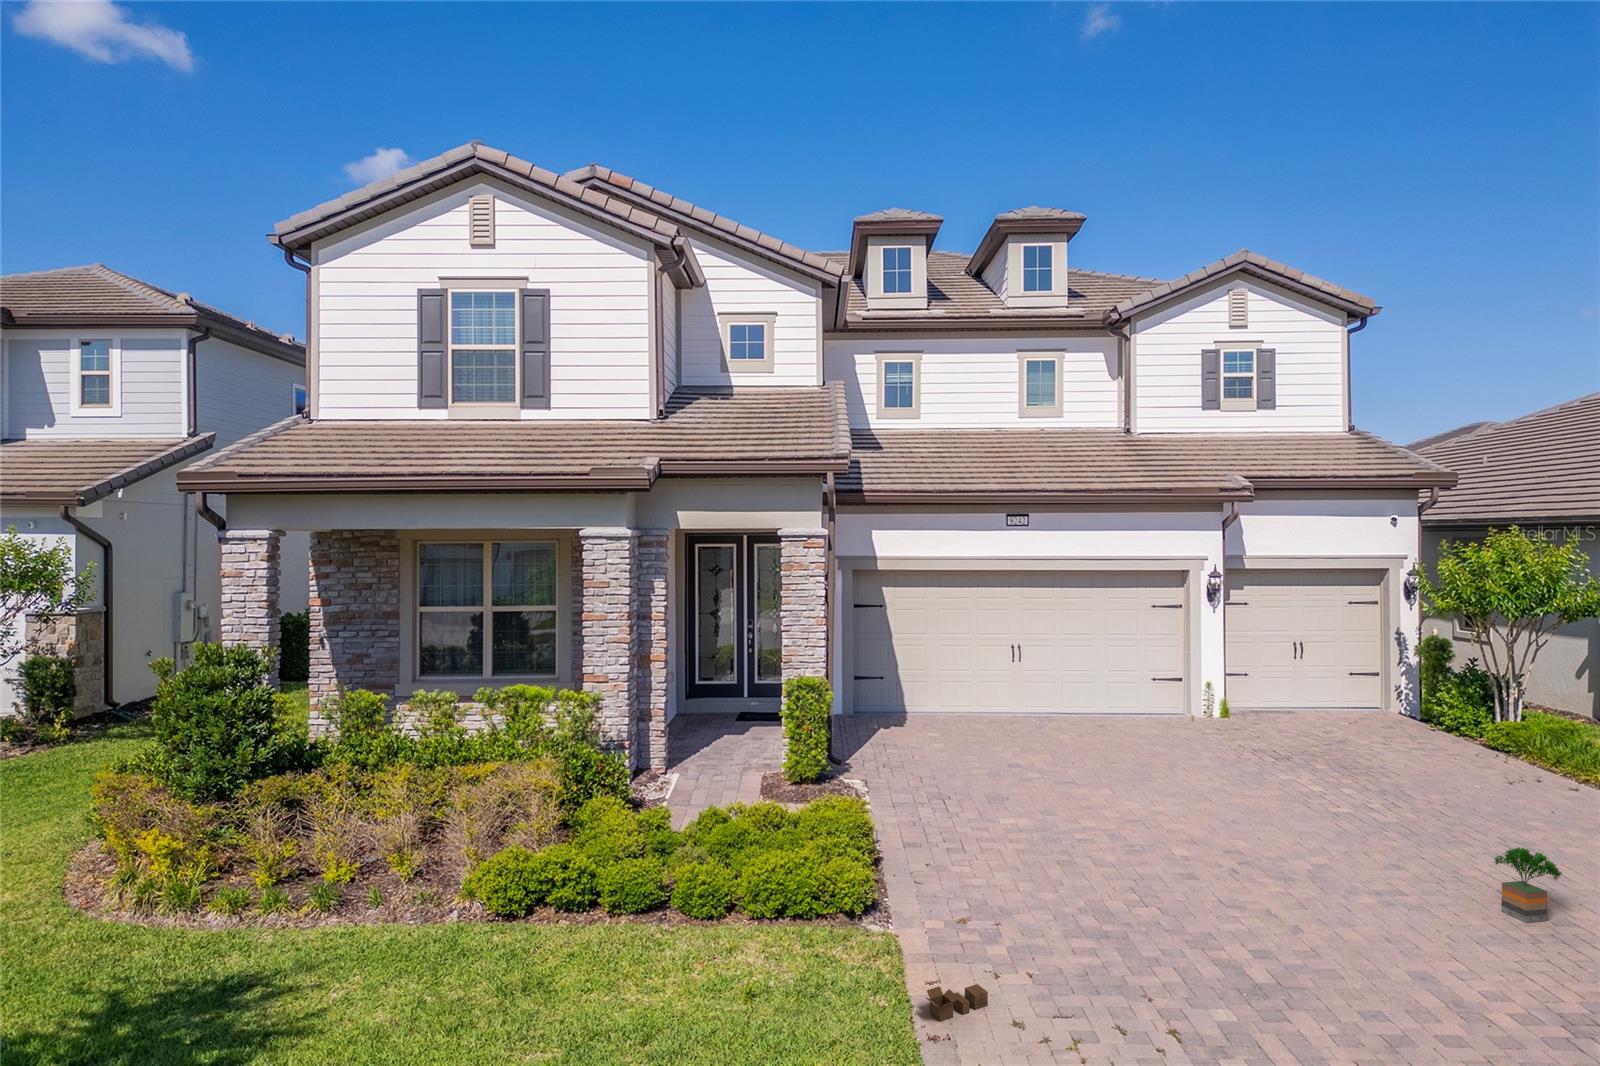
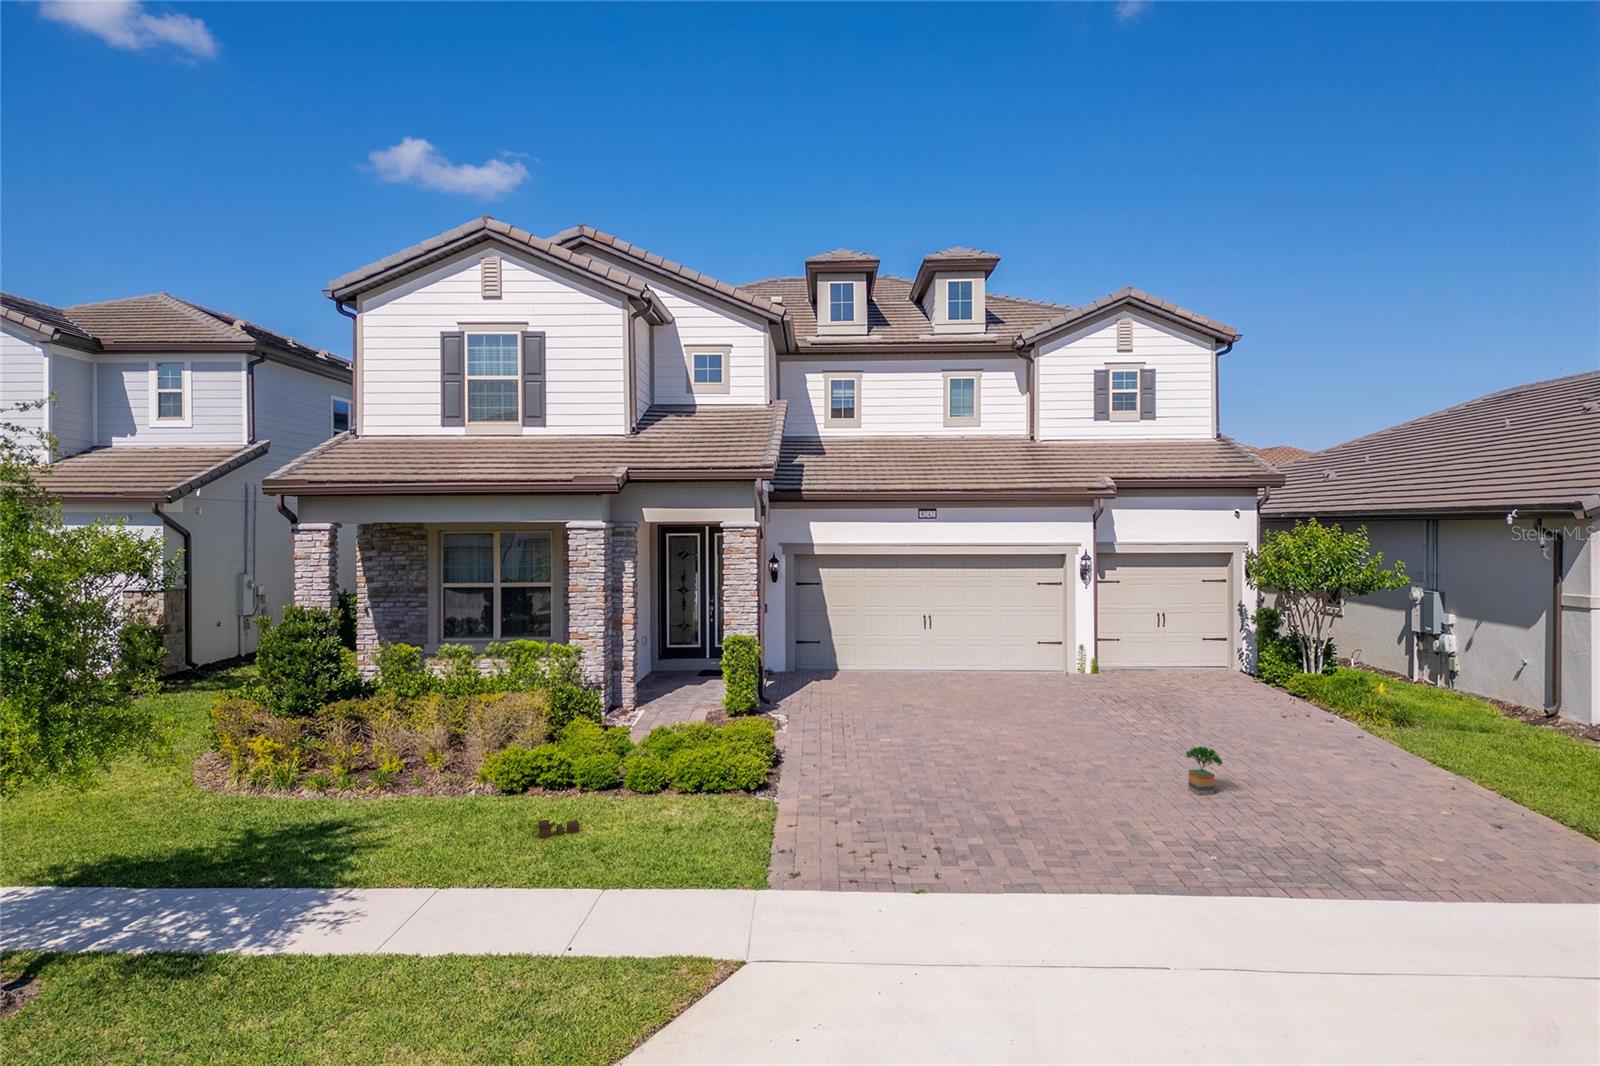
cardboard box: present [925,984,988,1021] -> present [535,820,579,838]

